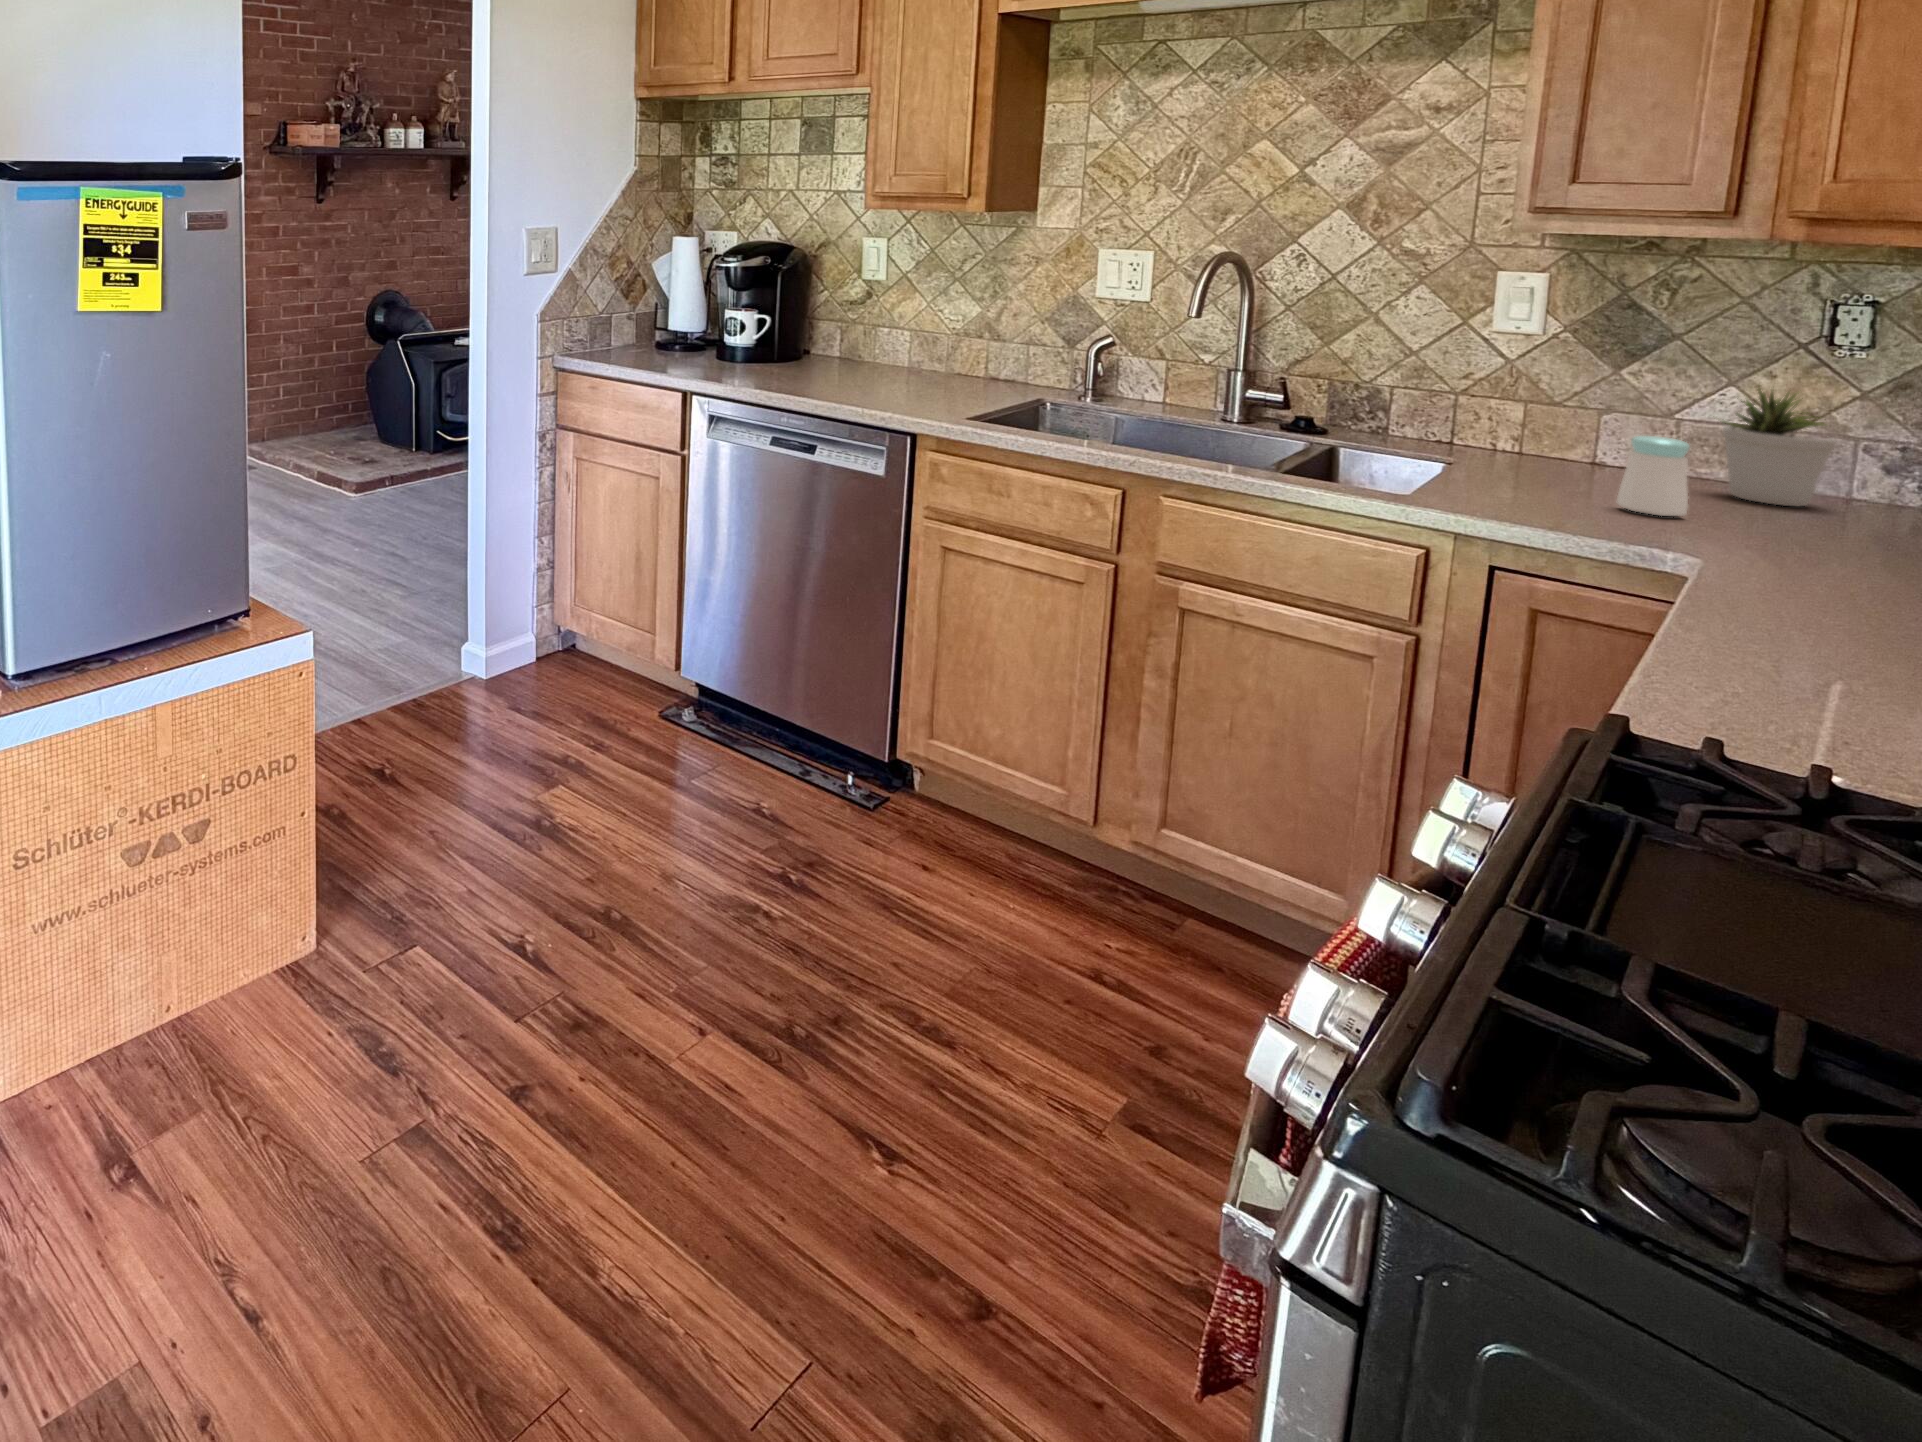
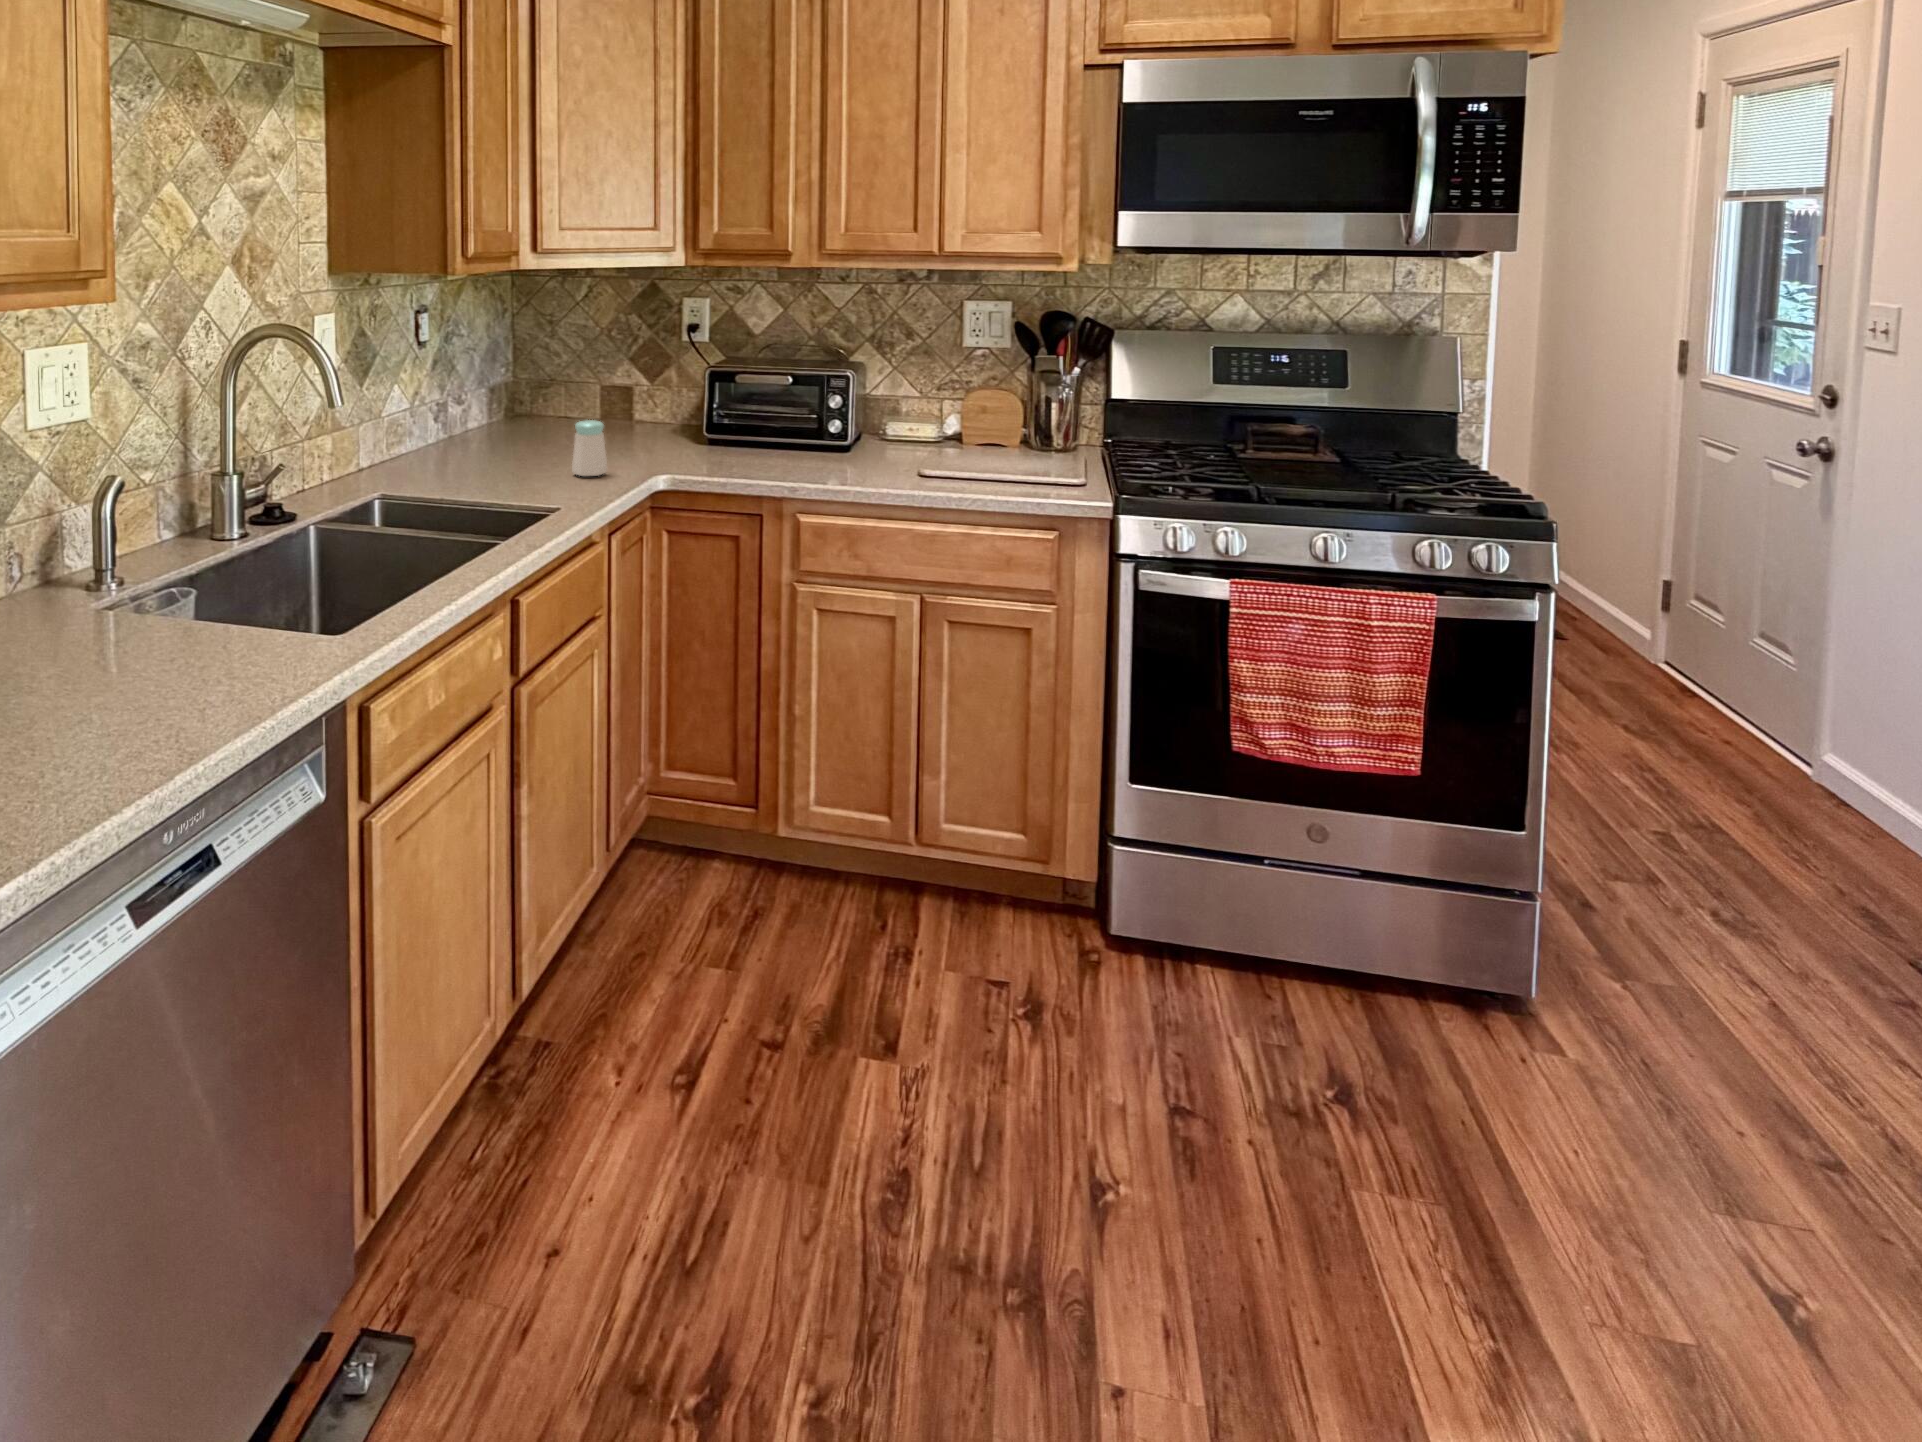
potted plant: present [1723,388,1836,507] -> none [457,375,511,458]

